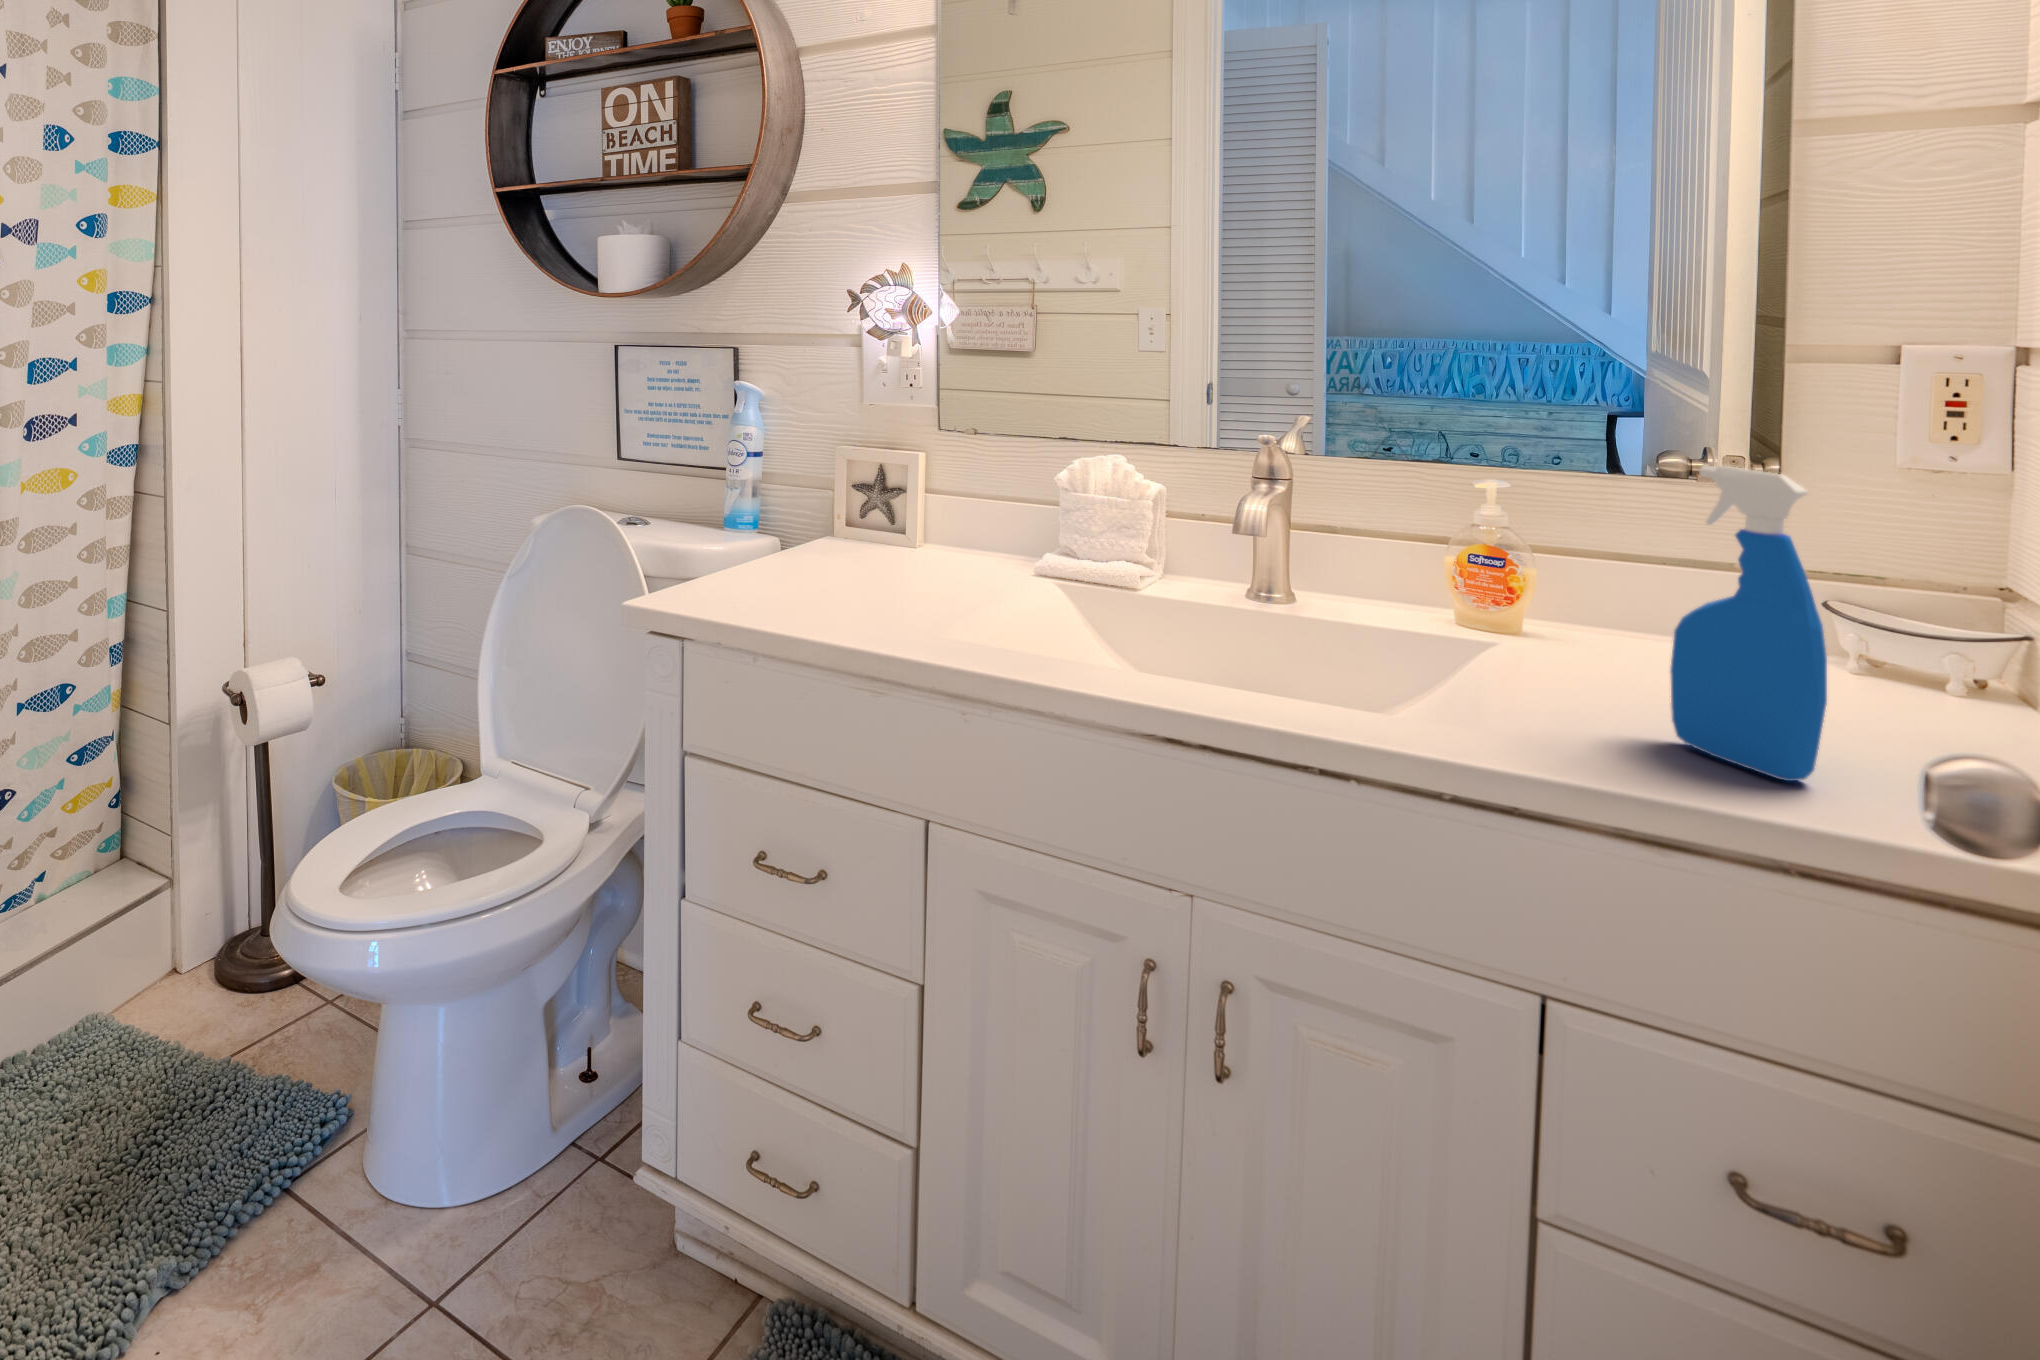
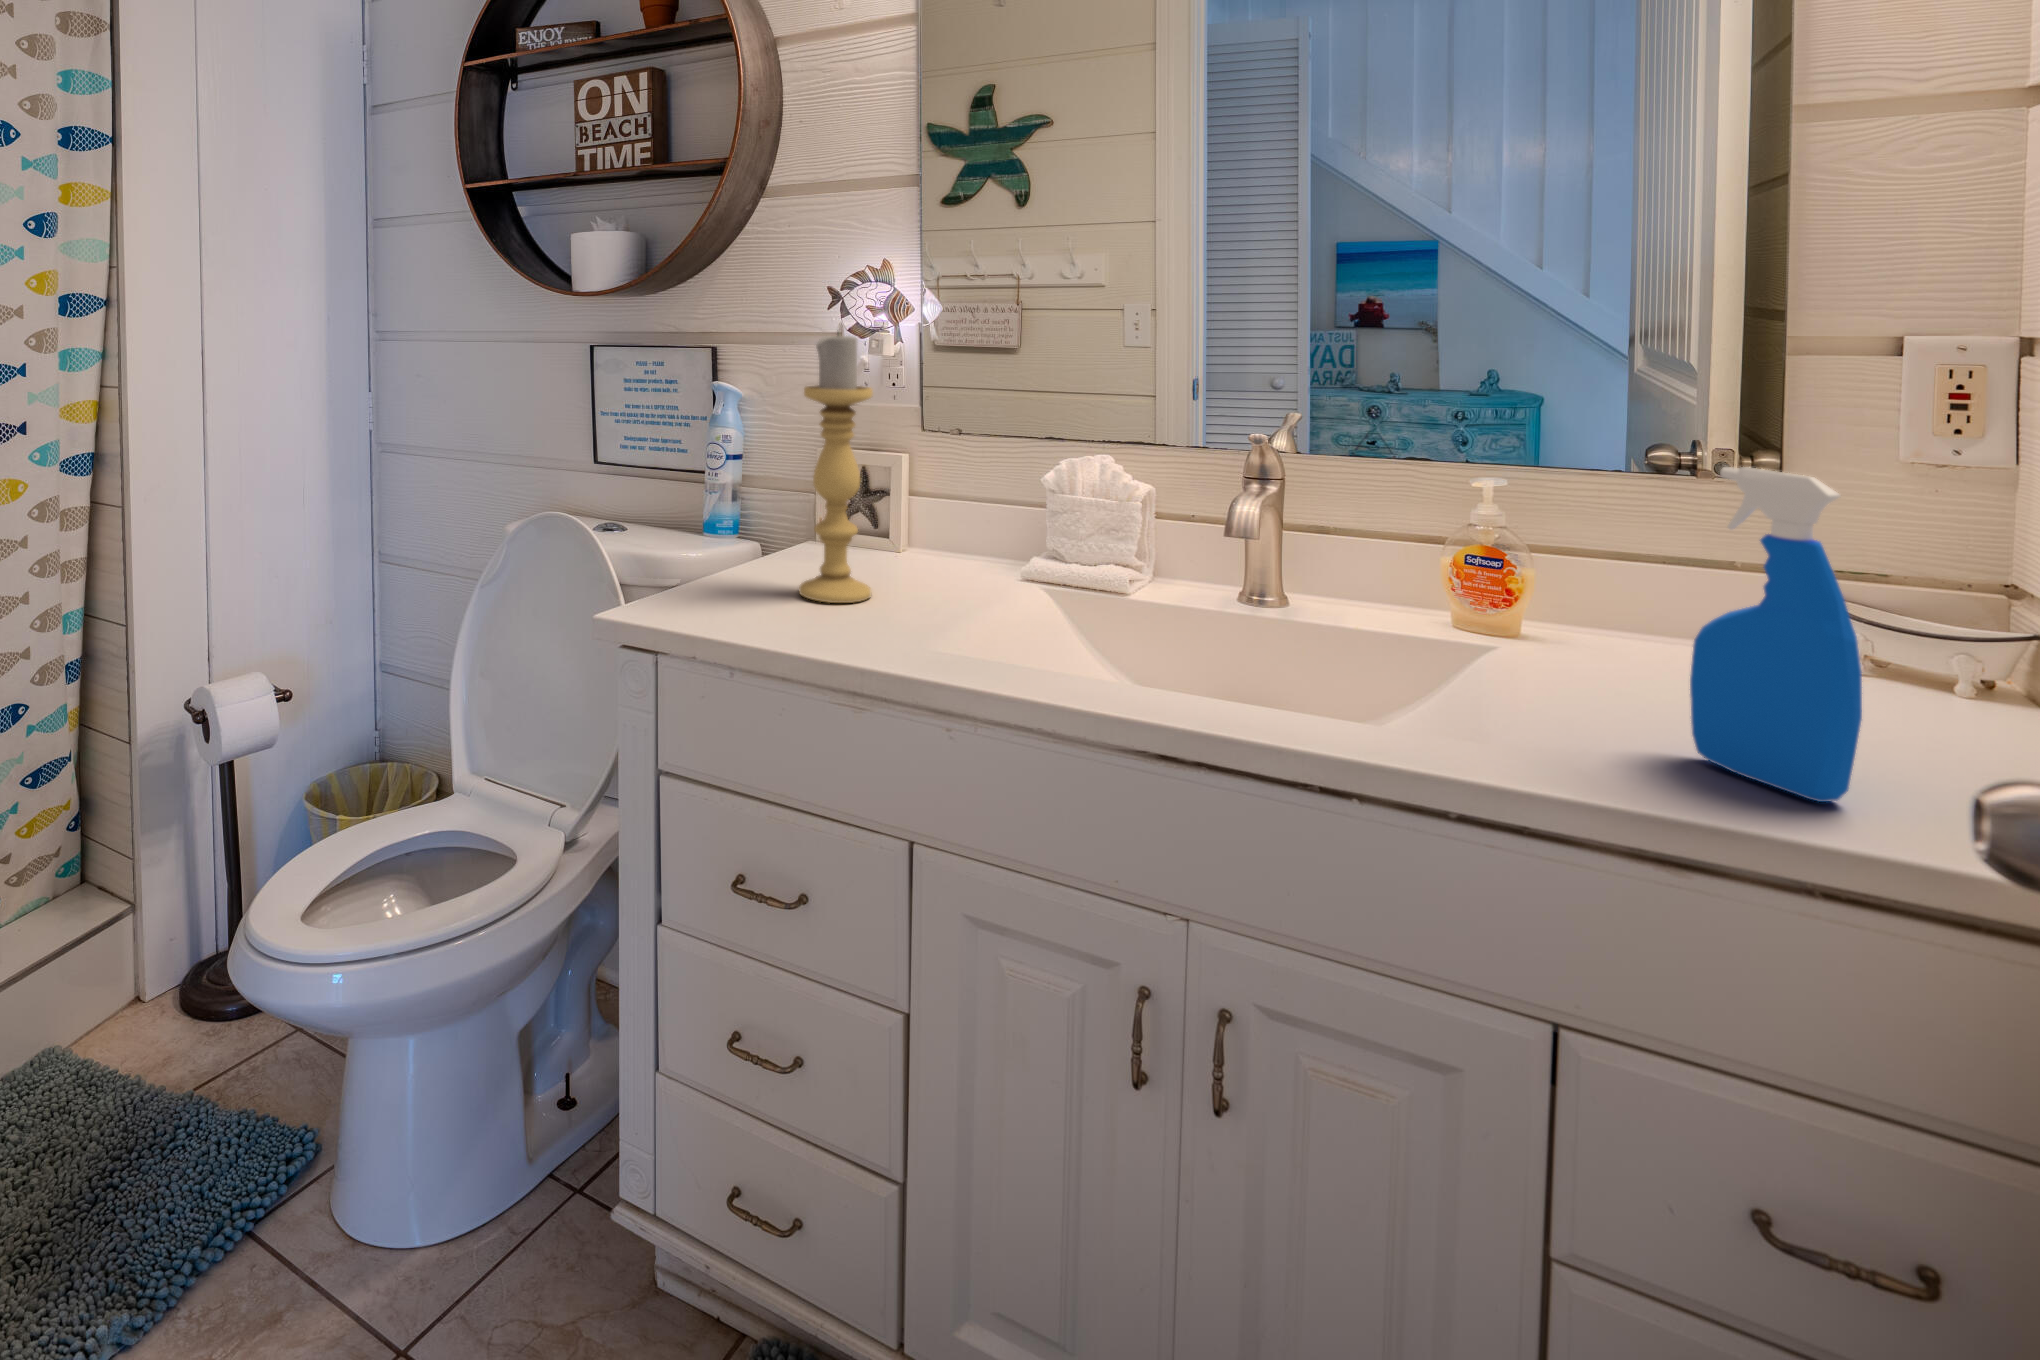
candle holder: none [820,332,893,595] -> present [799,334,873,603]

